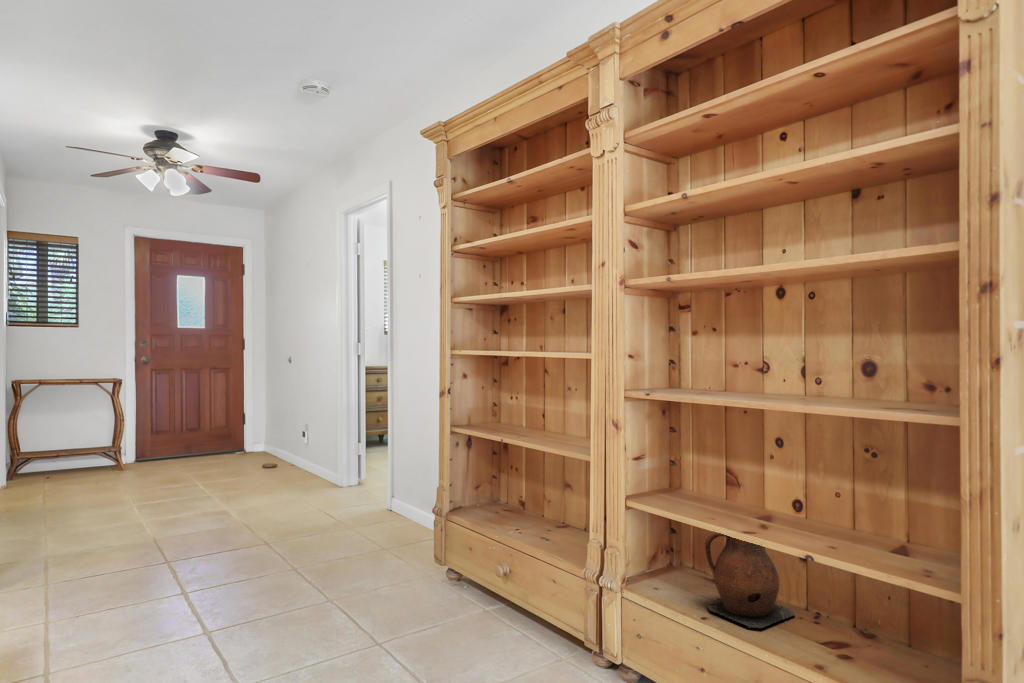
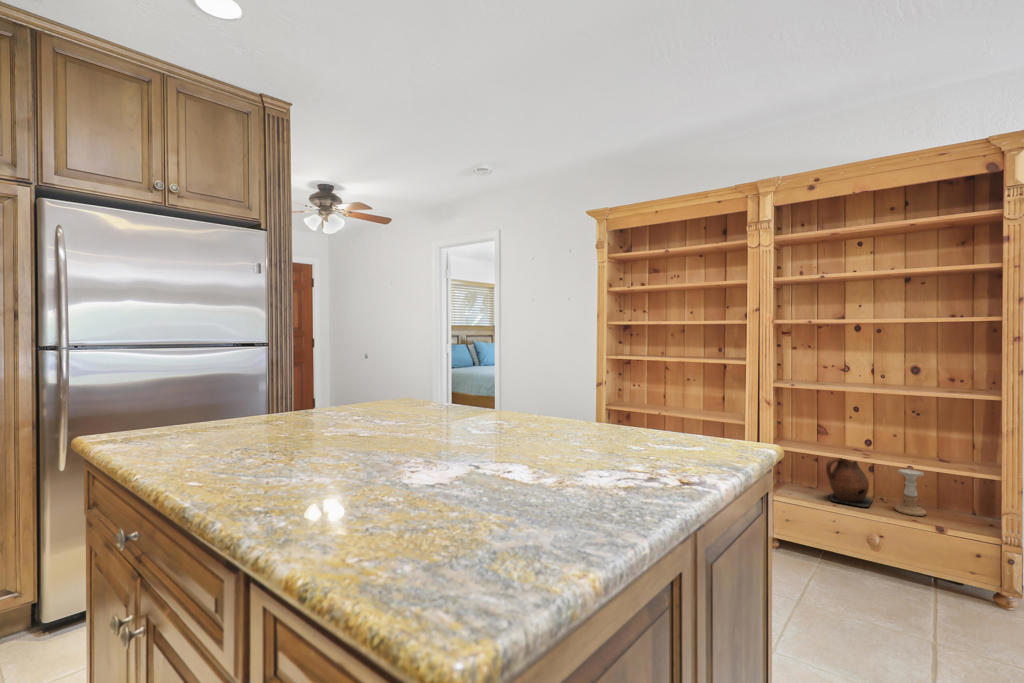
candle holder: none [810,561,865,660] -> present [895,469,926,516]

